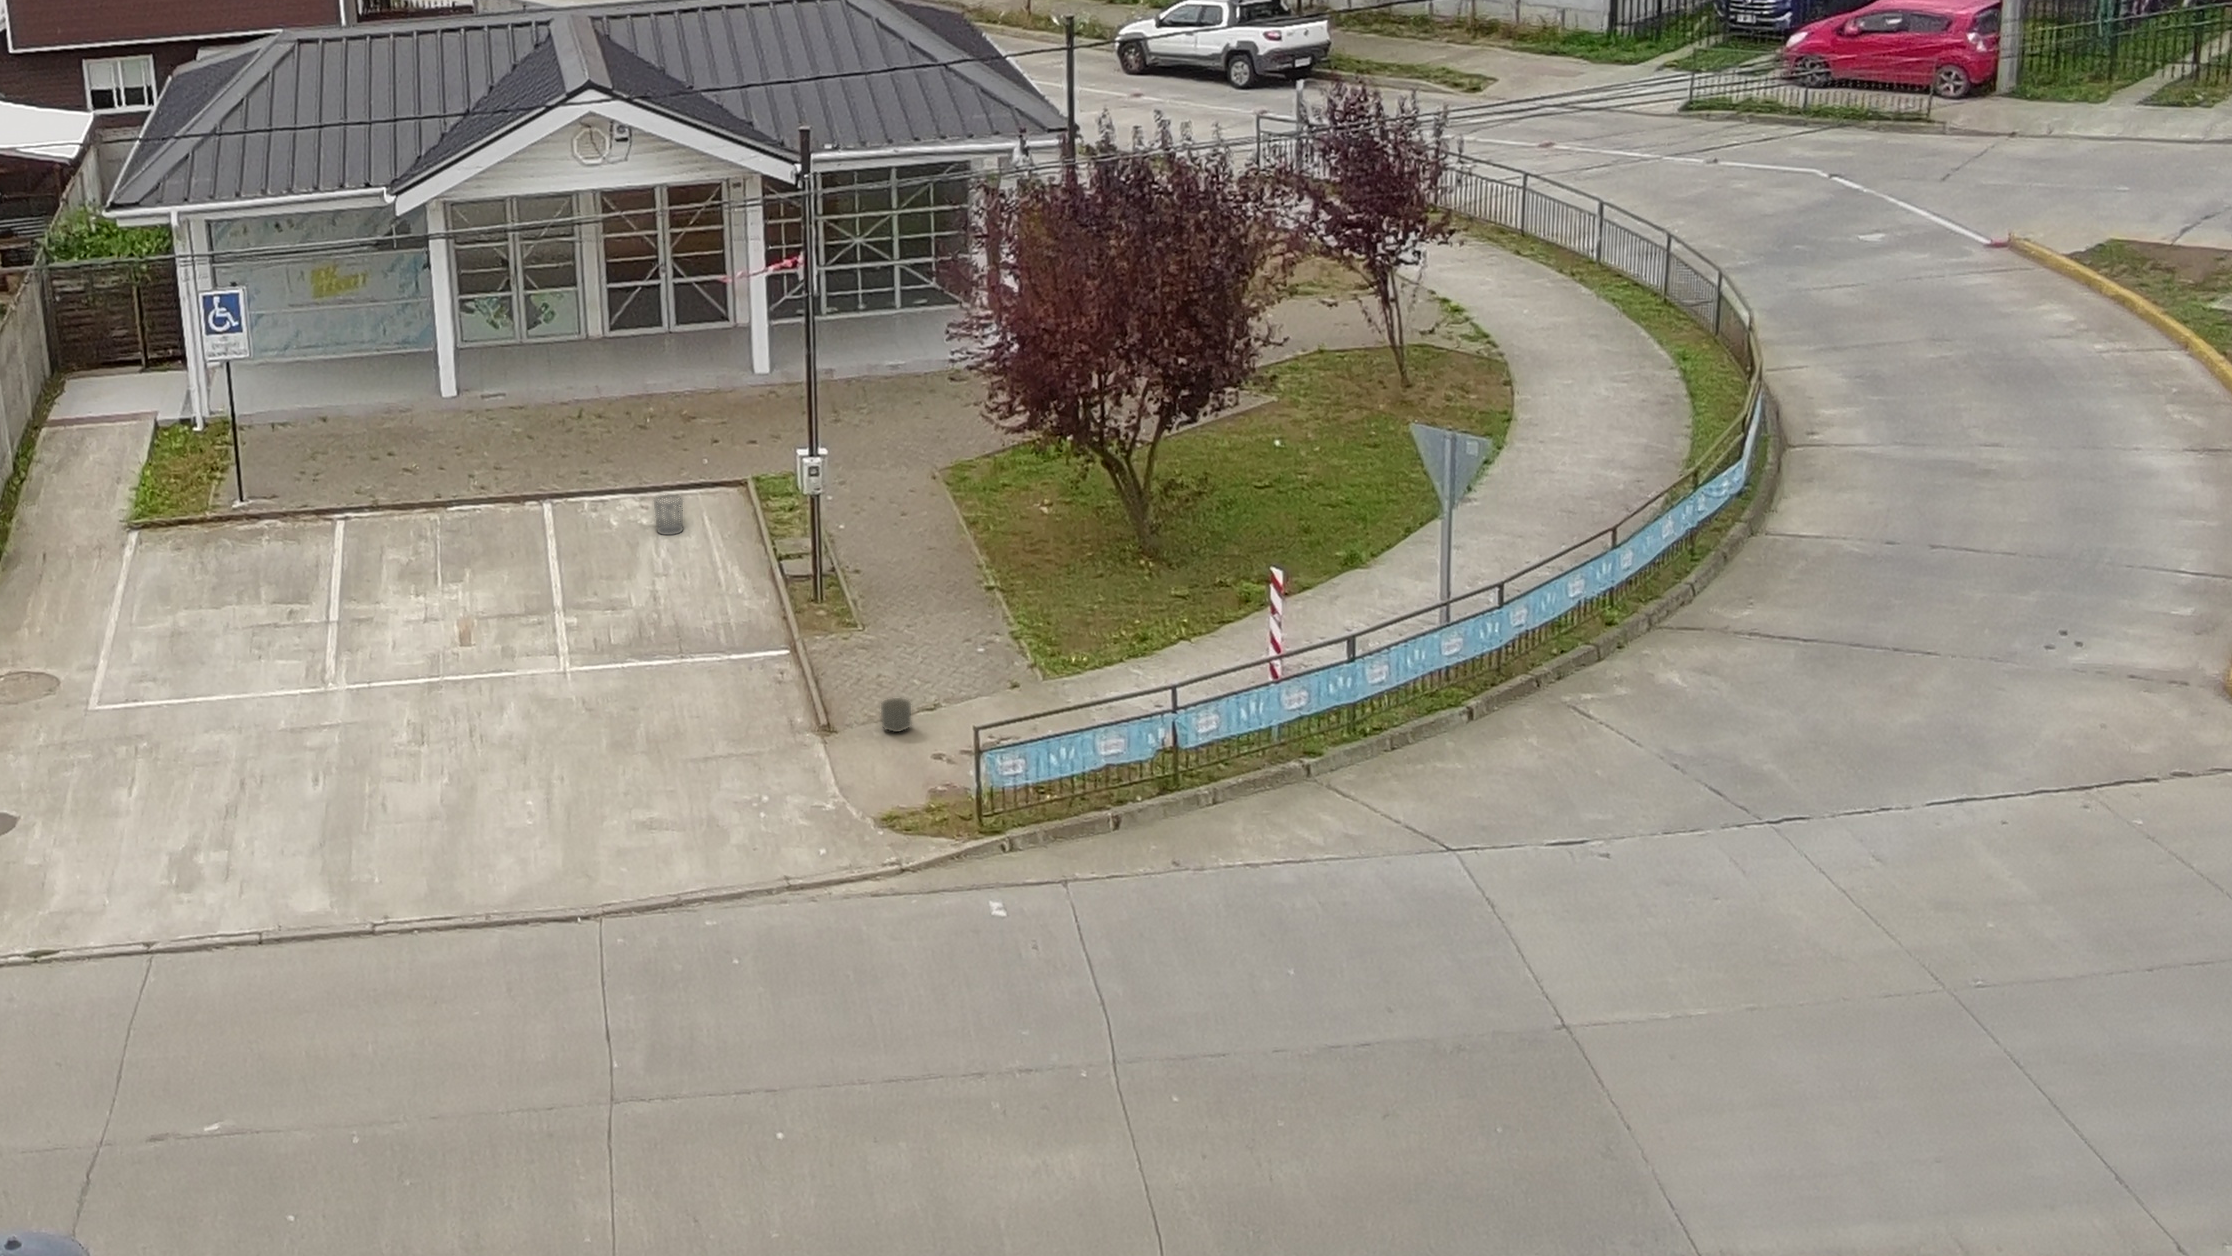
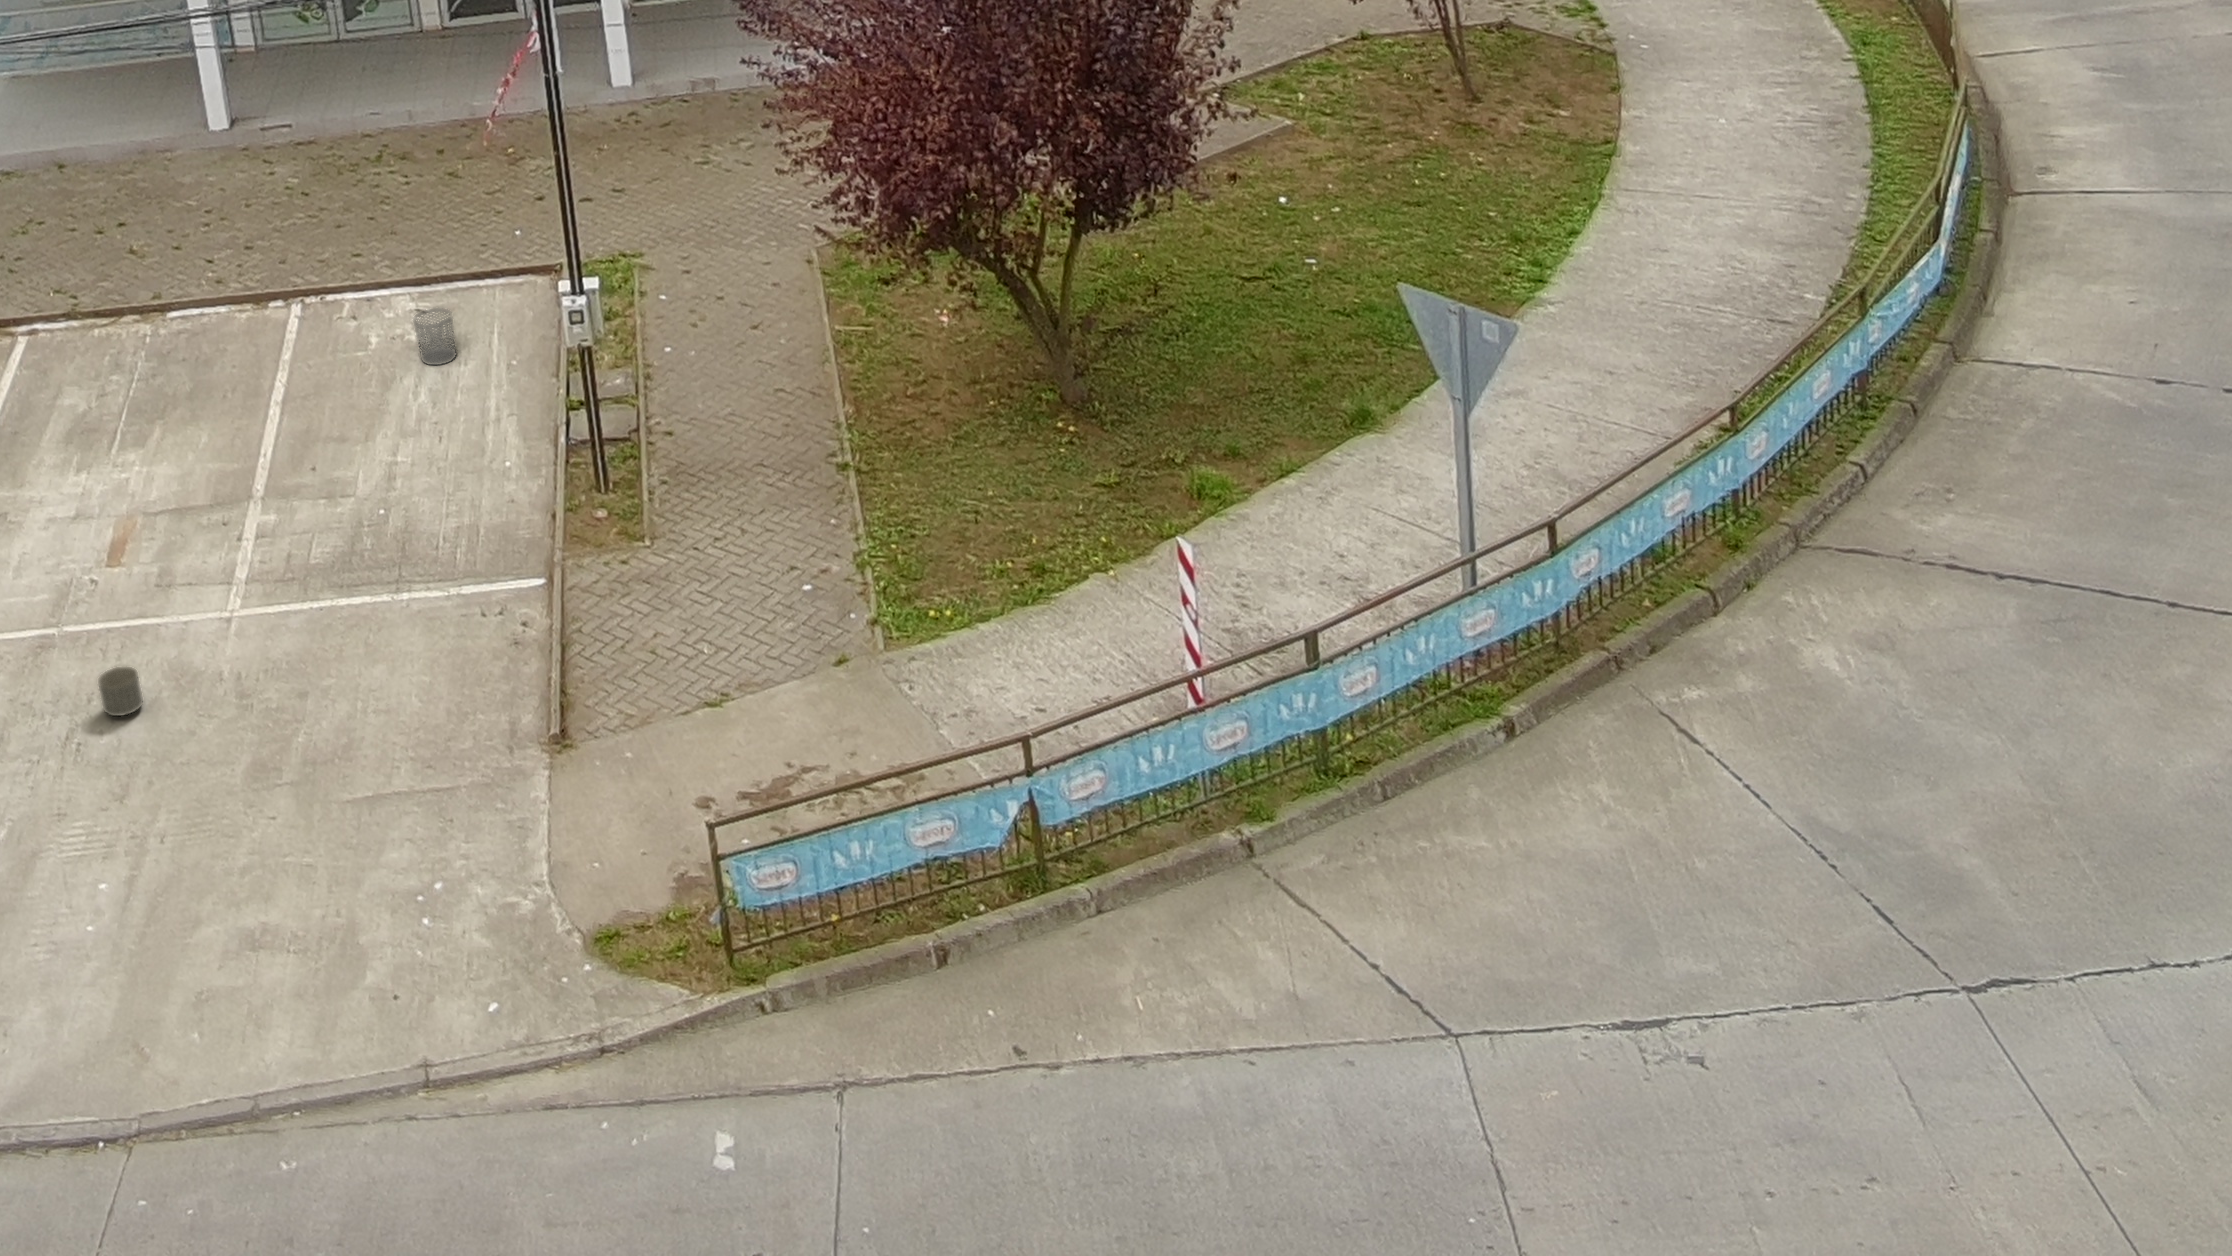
planter: present [881,698,911,732] -> present [98,667,143,716]

